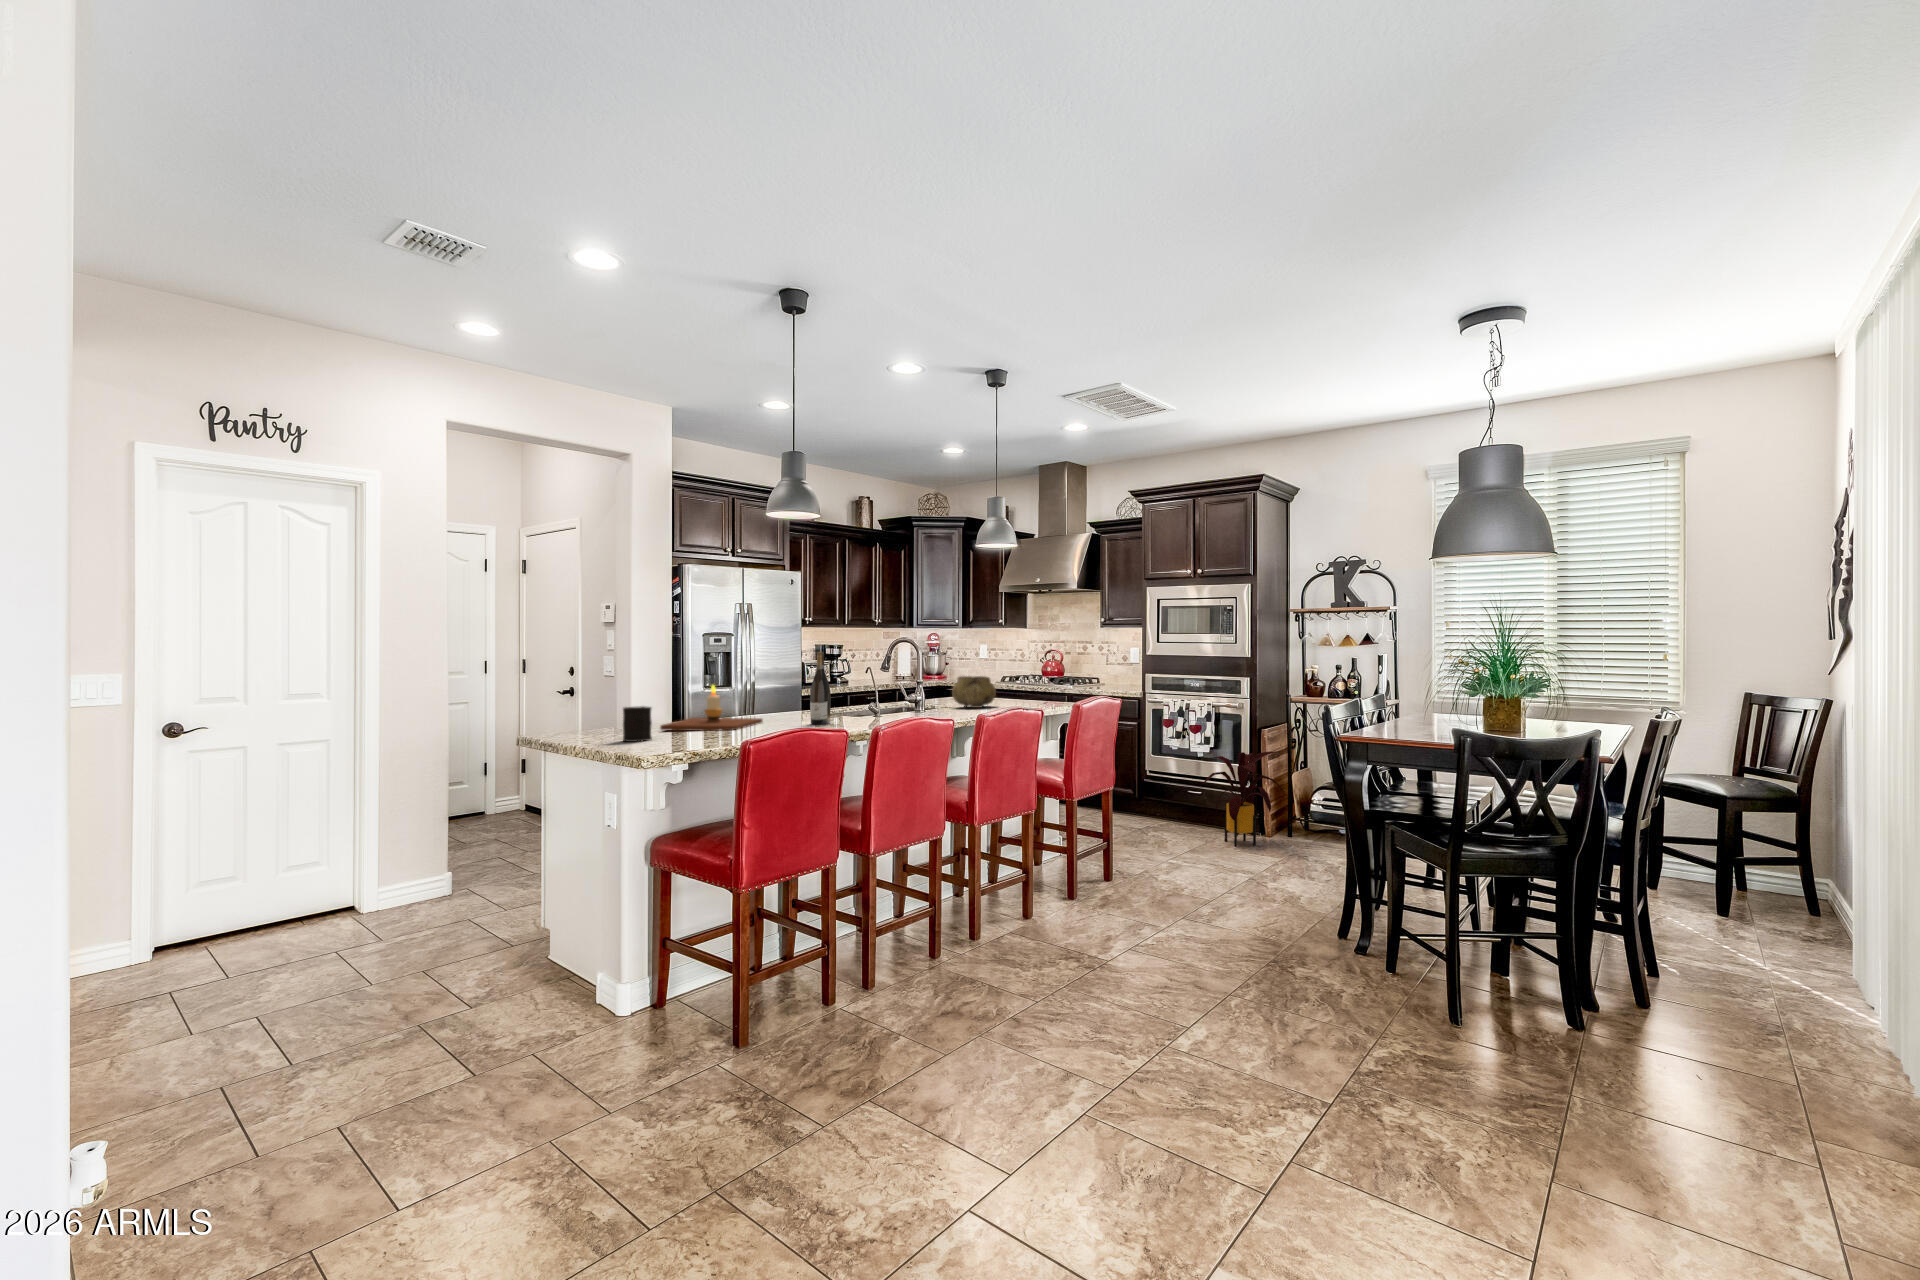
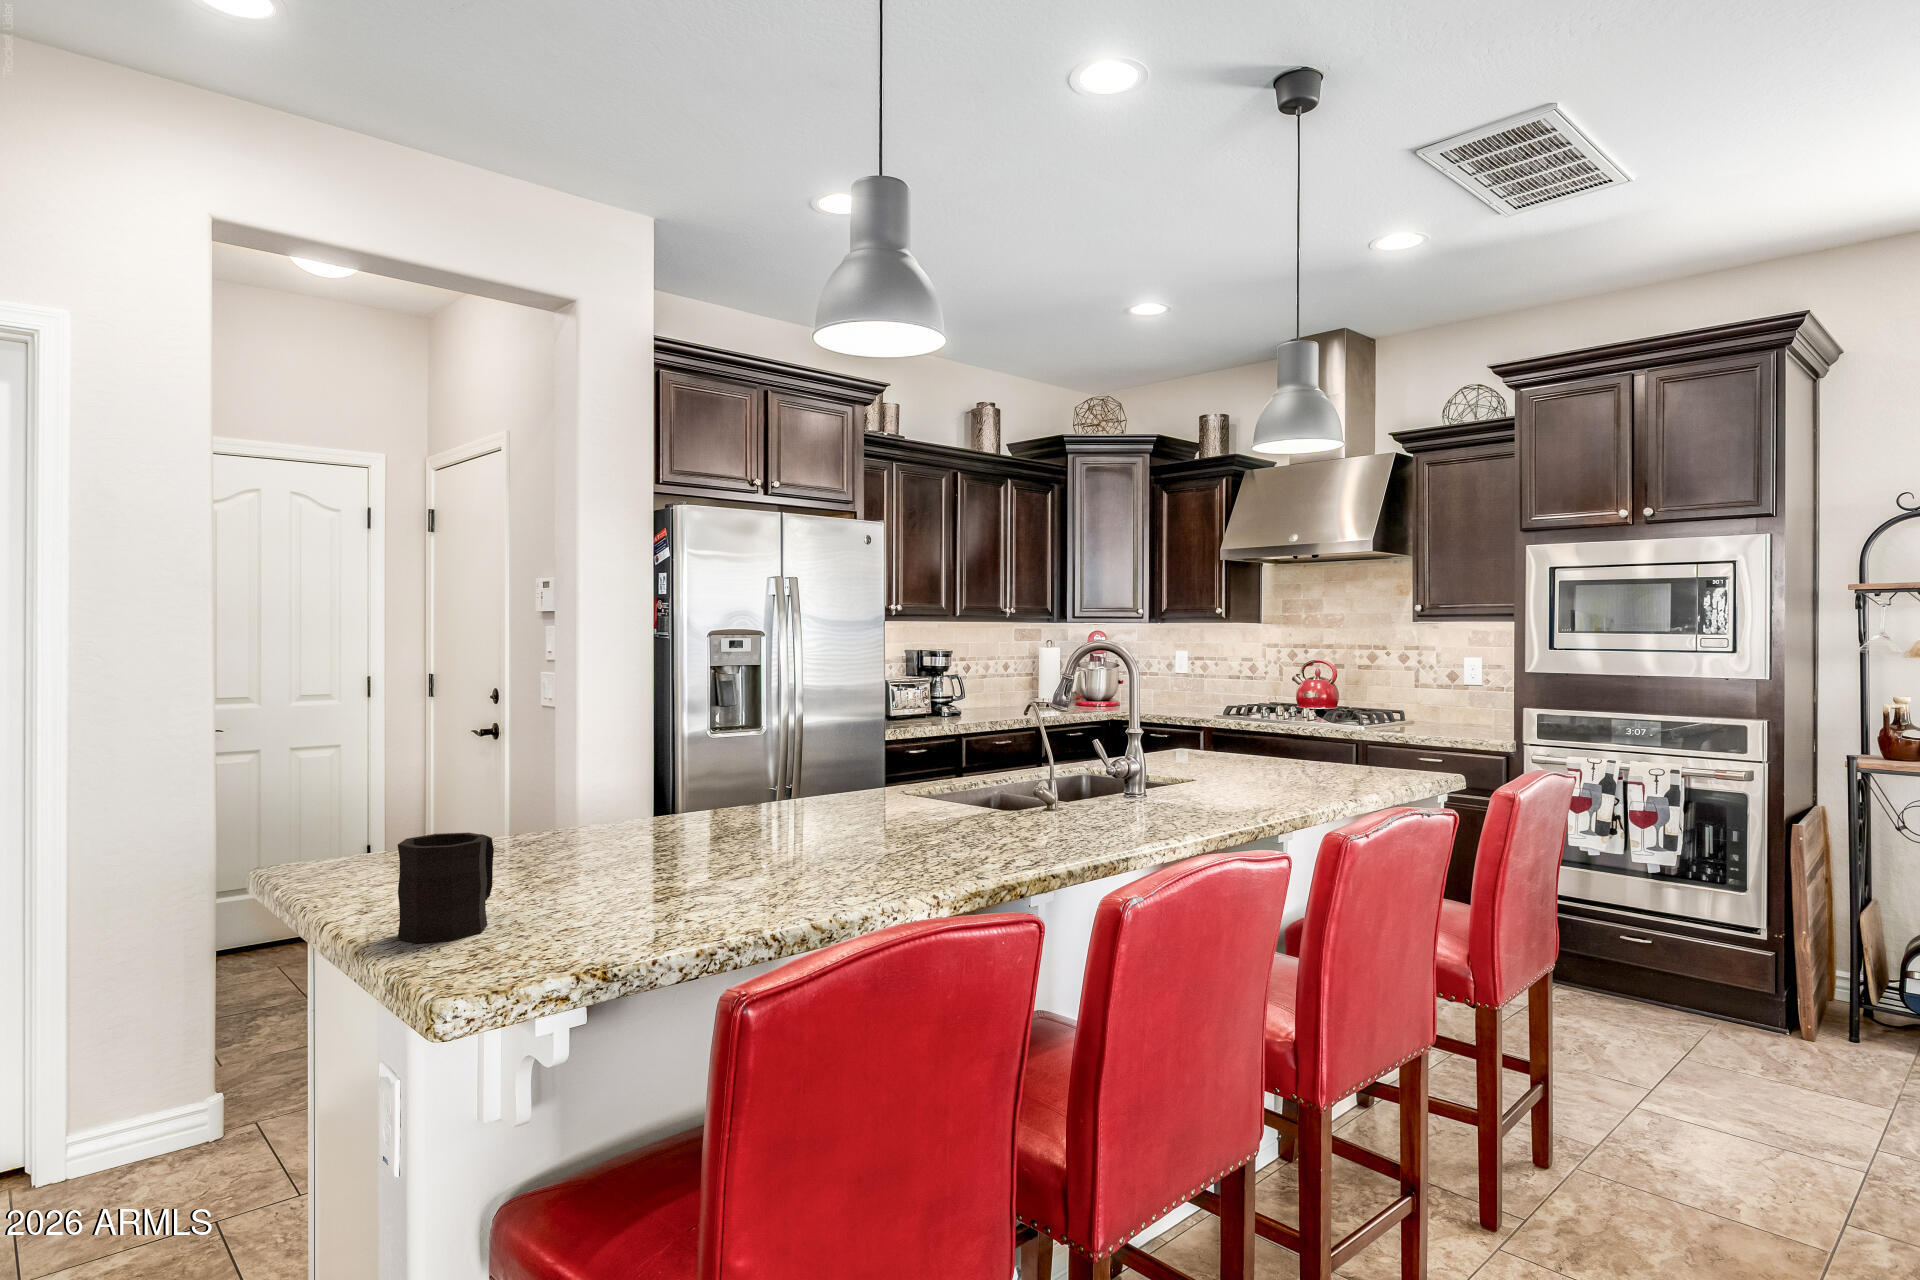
wine bottle: present [810,652,831,724] -> none [917,679,968,863]
decorative bowl: present [952,676,996,708] -> none [1225,727,1329,801]
candle: present [660,685,763,731] -> none [545,756,802,885]
house plant: present [1202,751,1285,847] -> none [1685,872,1881,1075]

